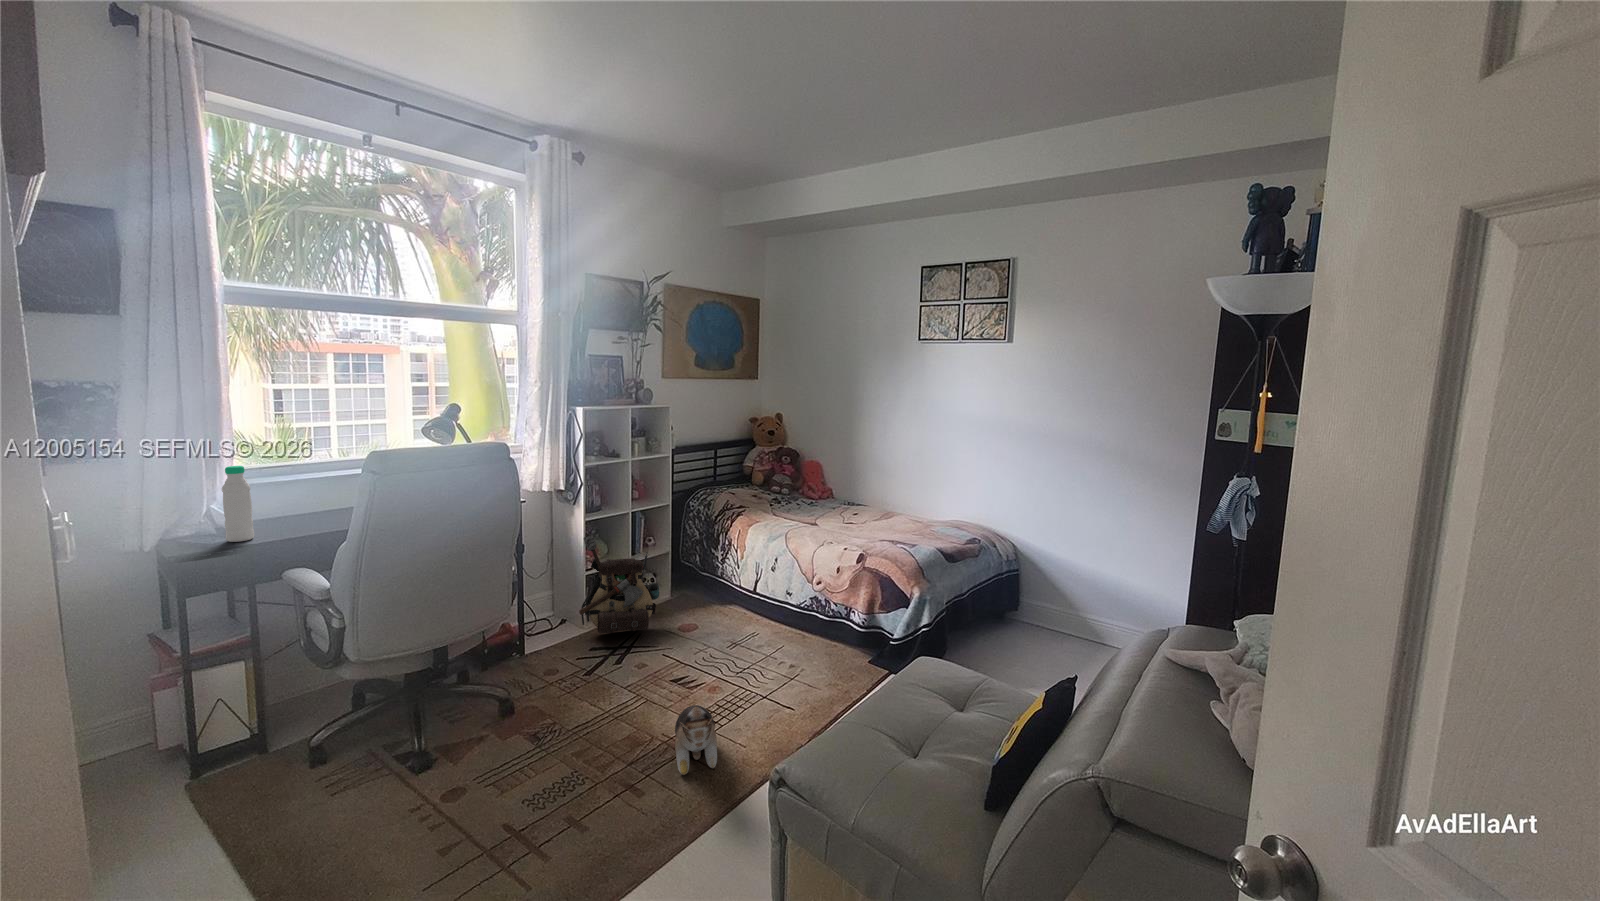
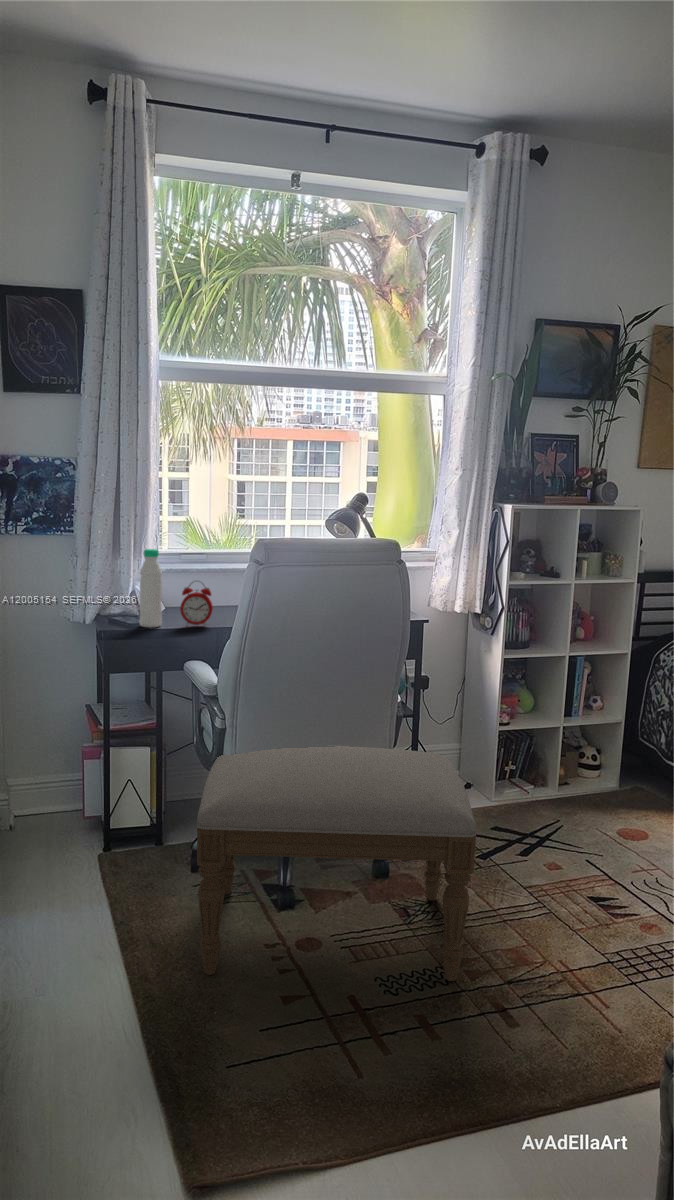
alarm clock: none [277,491,315,535] -> present [180,580,213,626]
backpack: present [579,534,659,634] -> none [482,676,595,822]
ottoman: none [326,605,598,861] -> present [197,745,476,981]
plush toy: present [675,705,717,775] -> none [569,928,632,1023]

